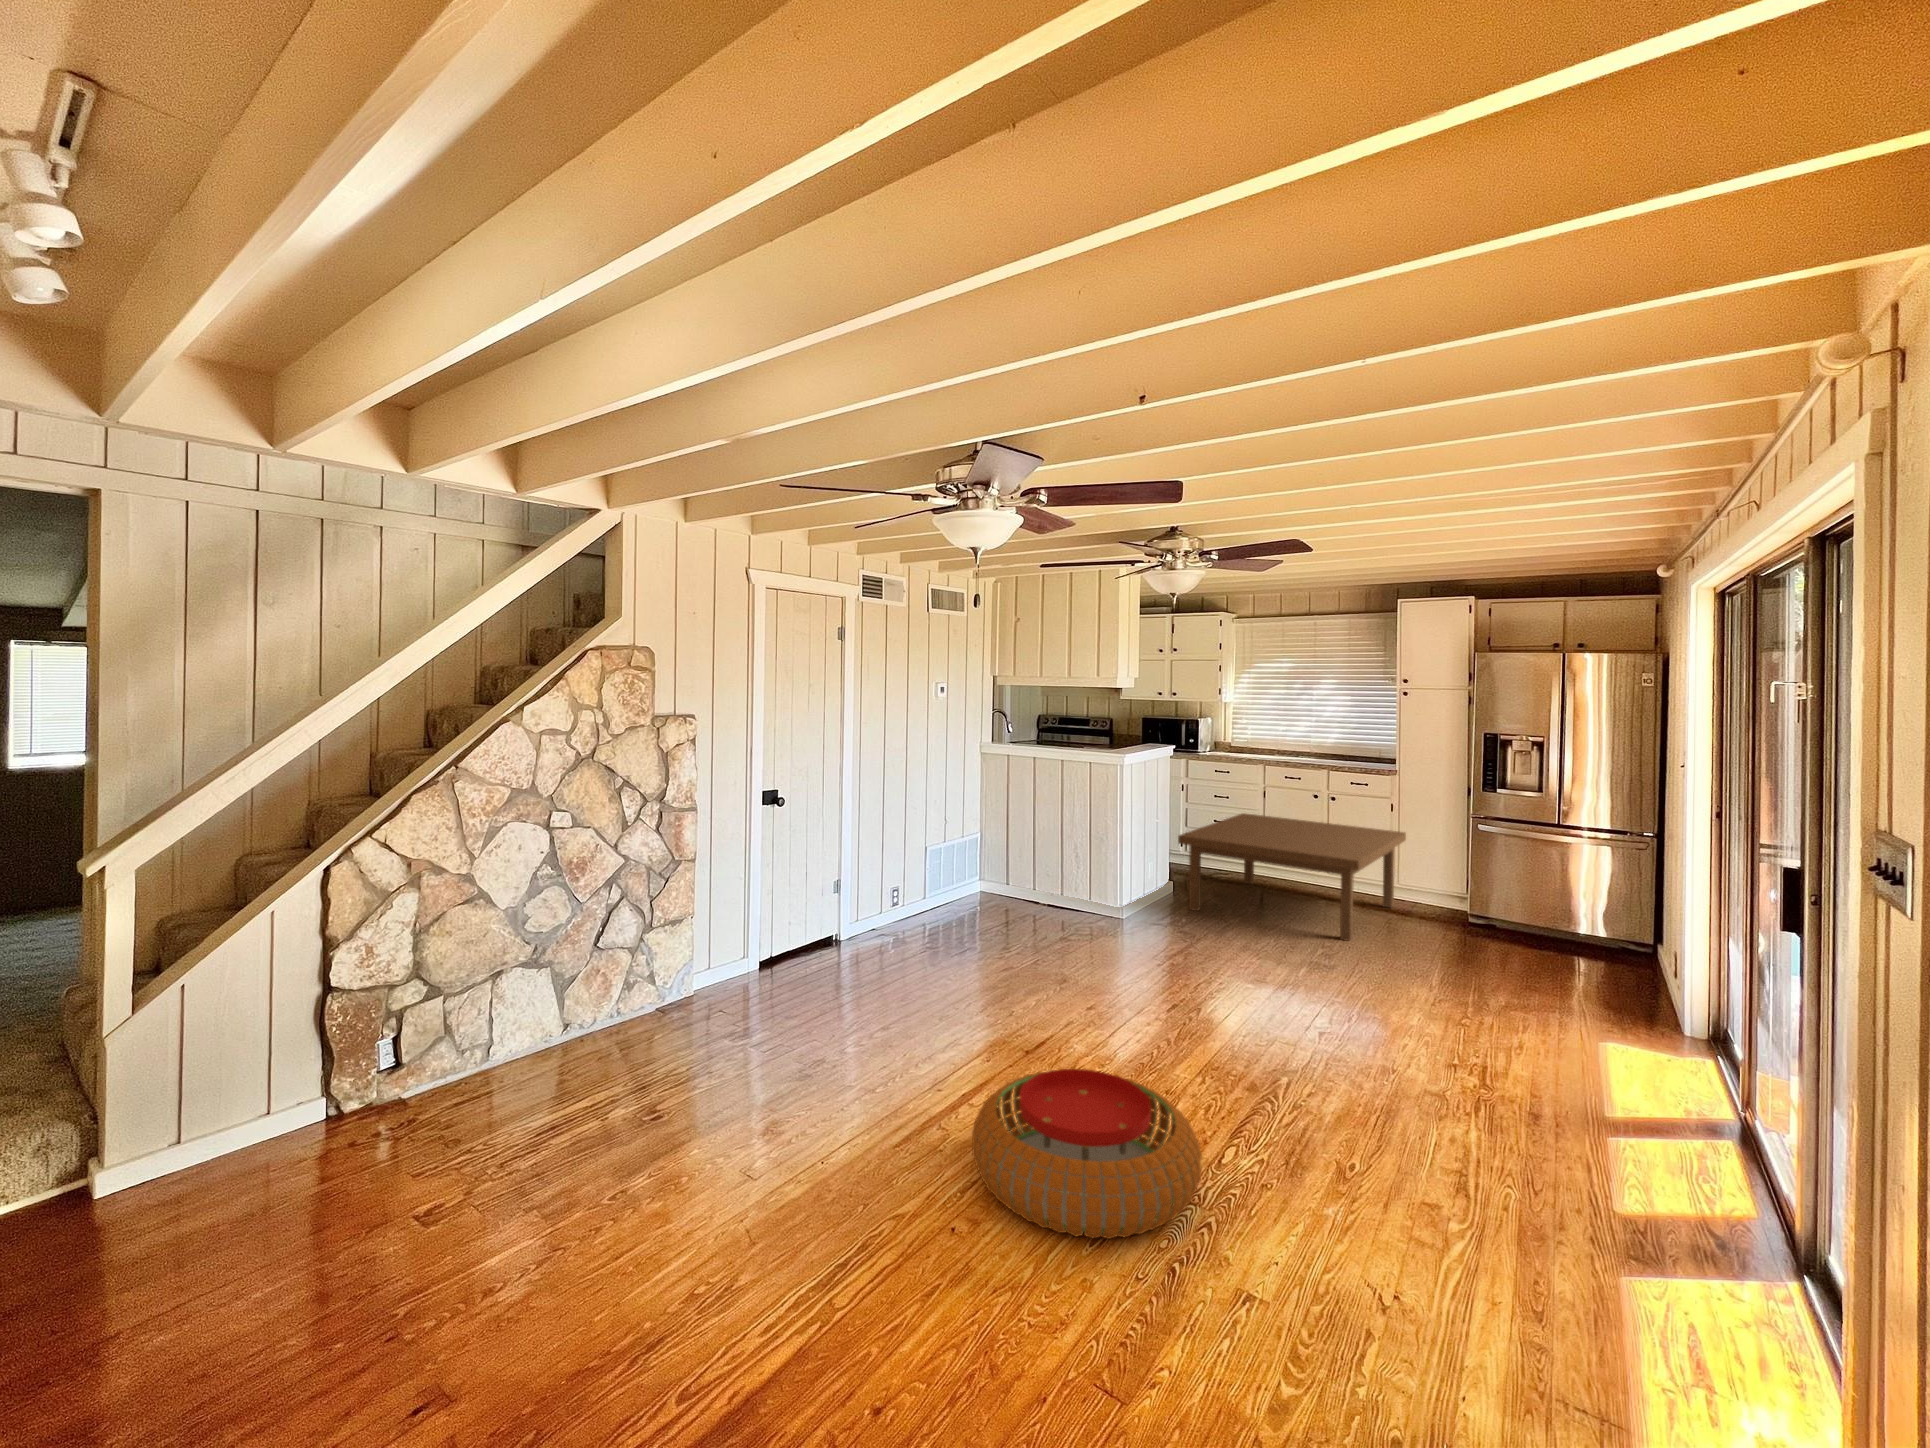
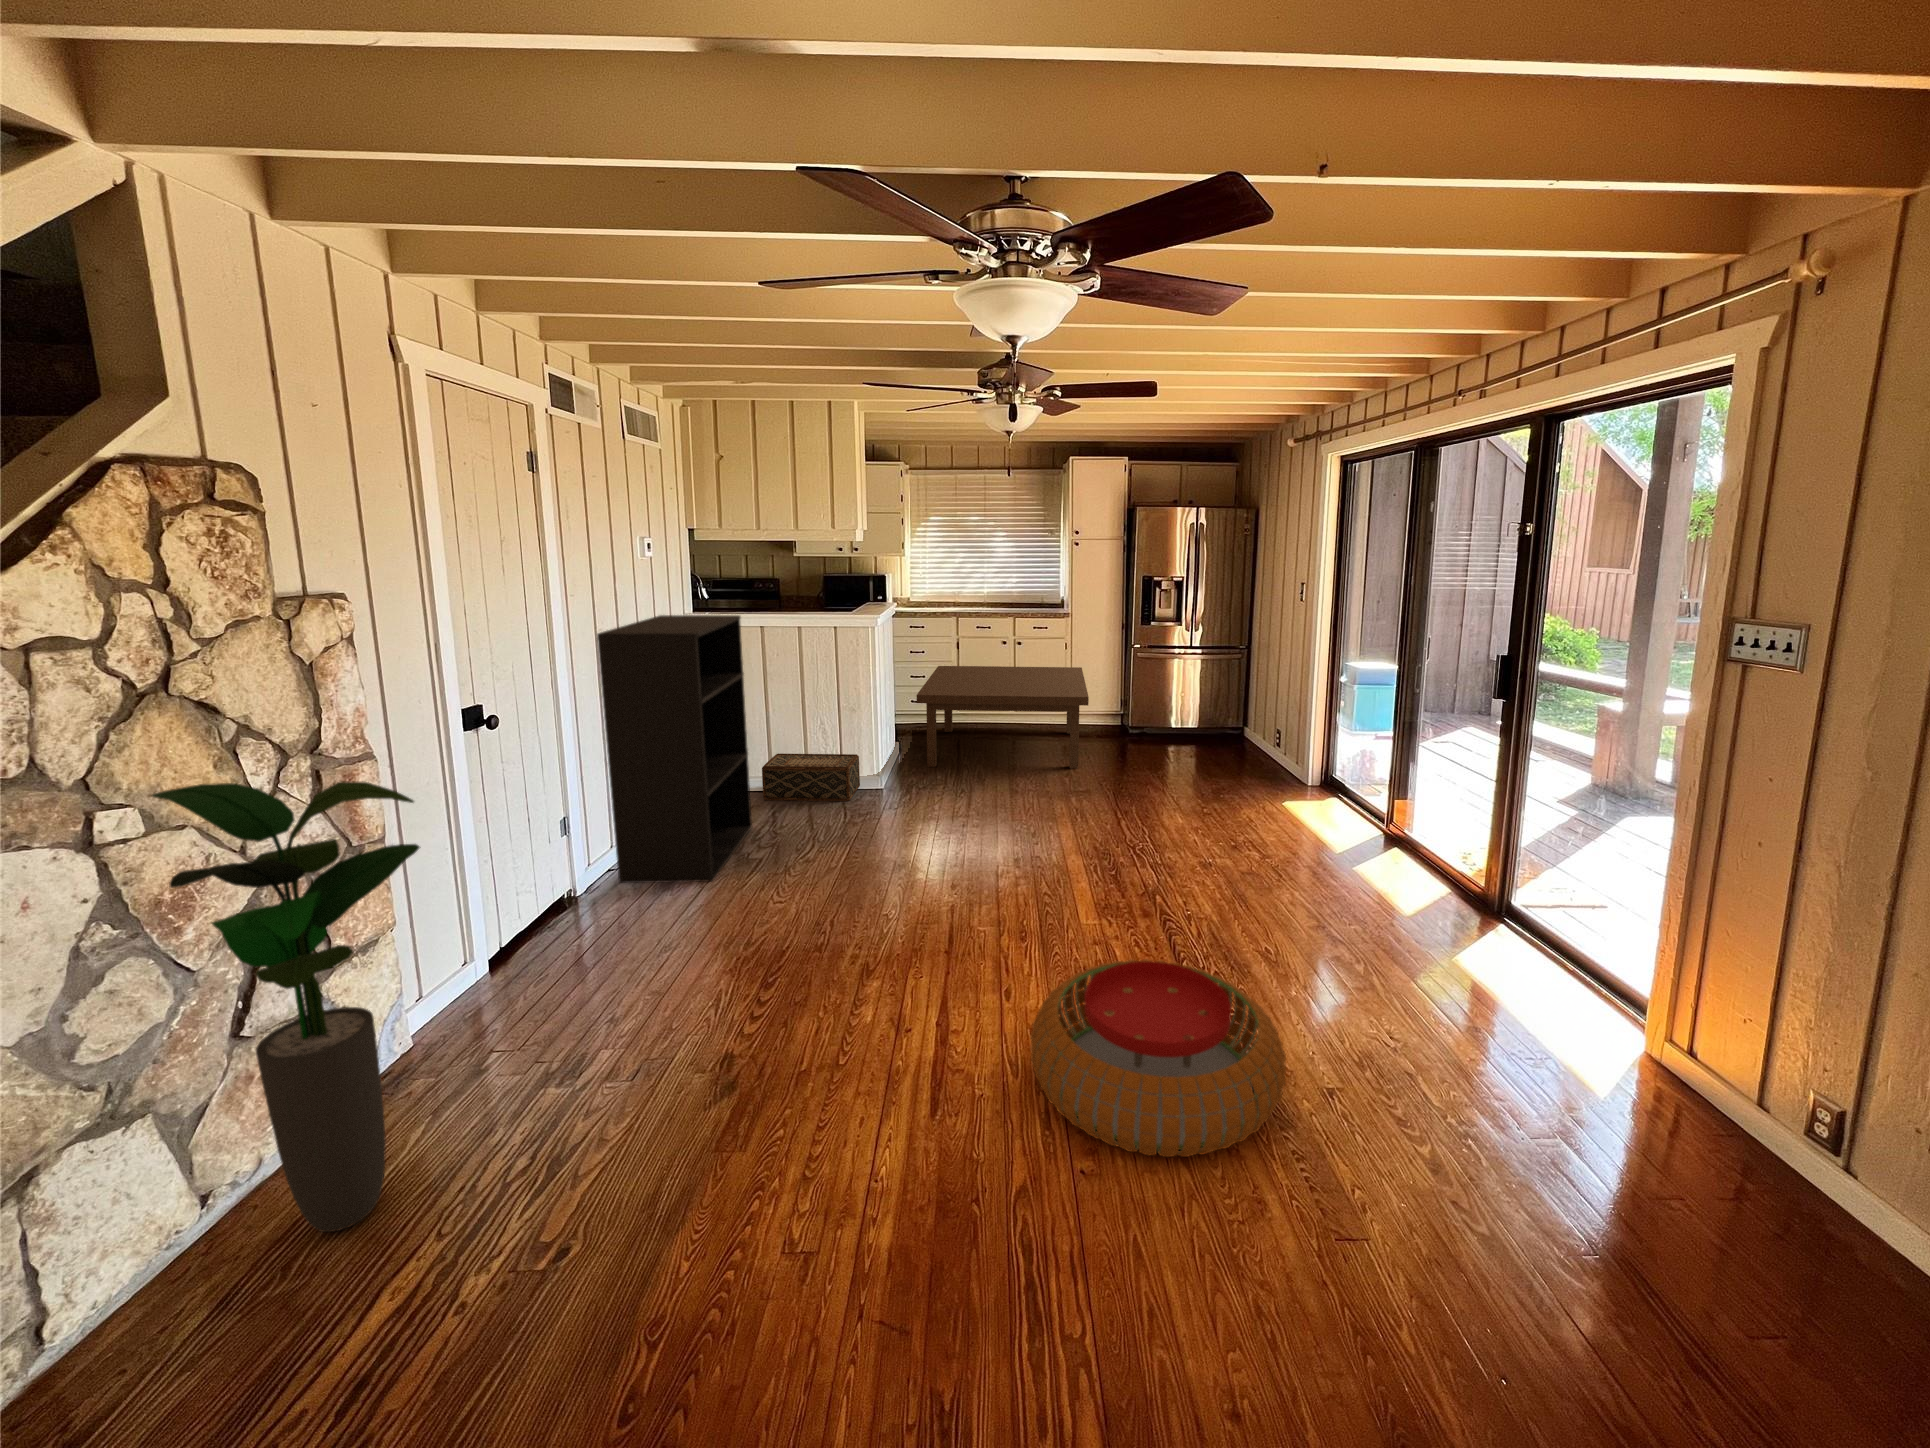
bookshelf: none [868,742,989,955] -> present [597,615,752,883]
potted plant: none [551,806,664,1062] -> present [152,781,420,1232]
woven basket: none [1019,871,1107,923] -> present [762,753,860,801]

